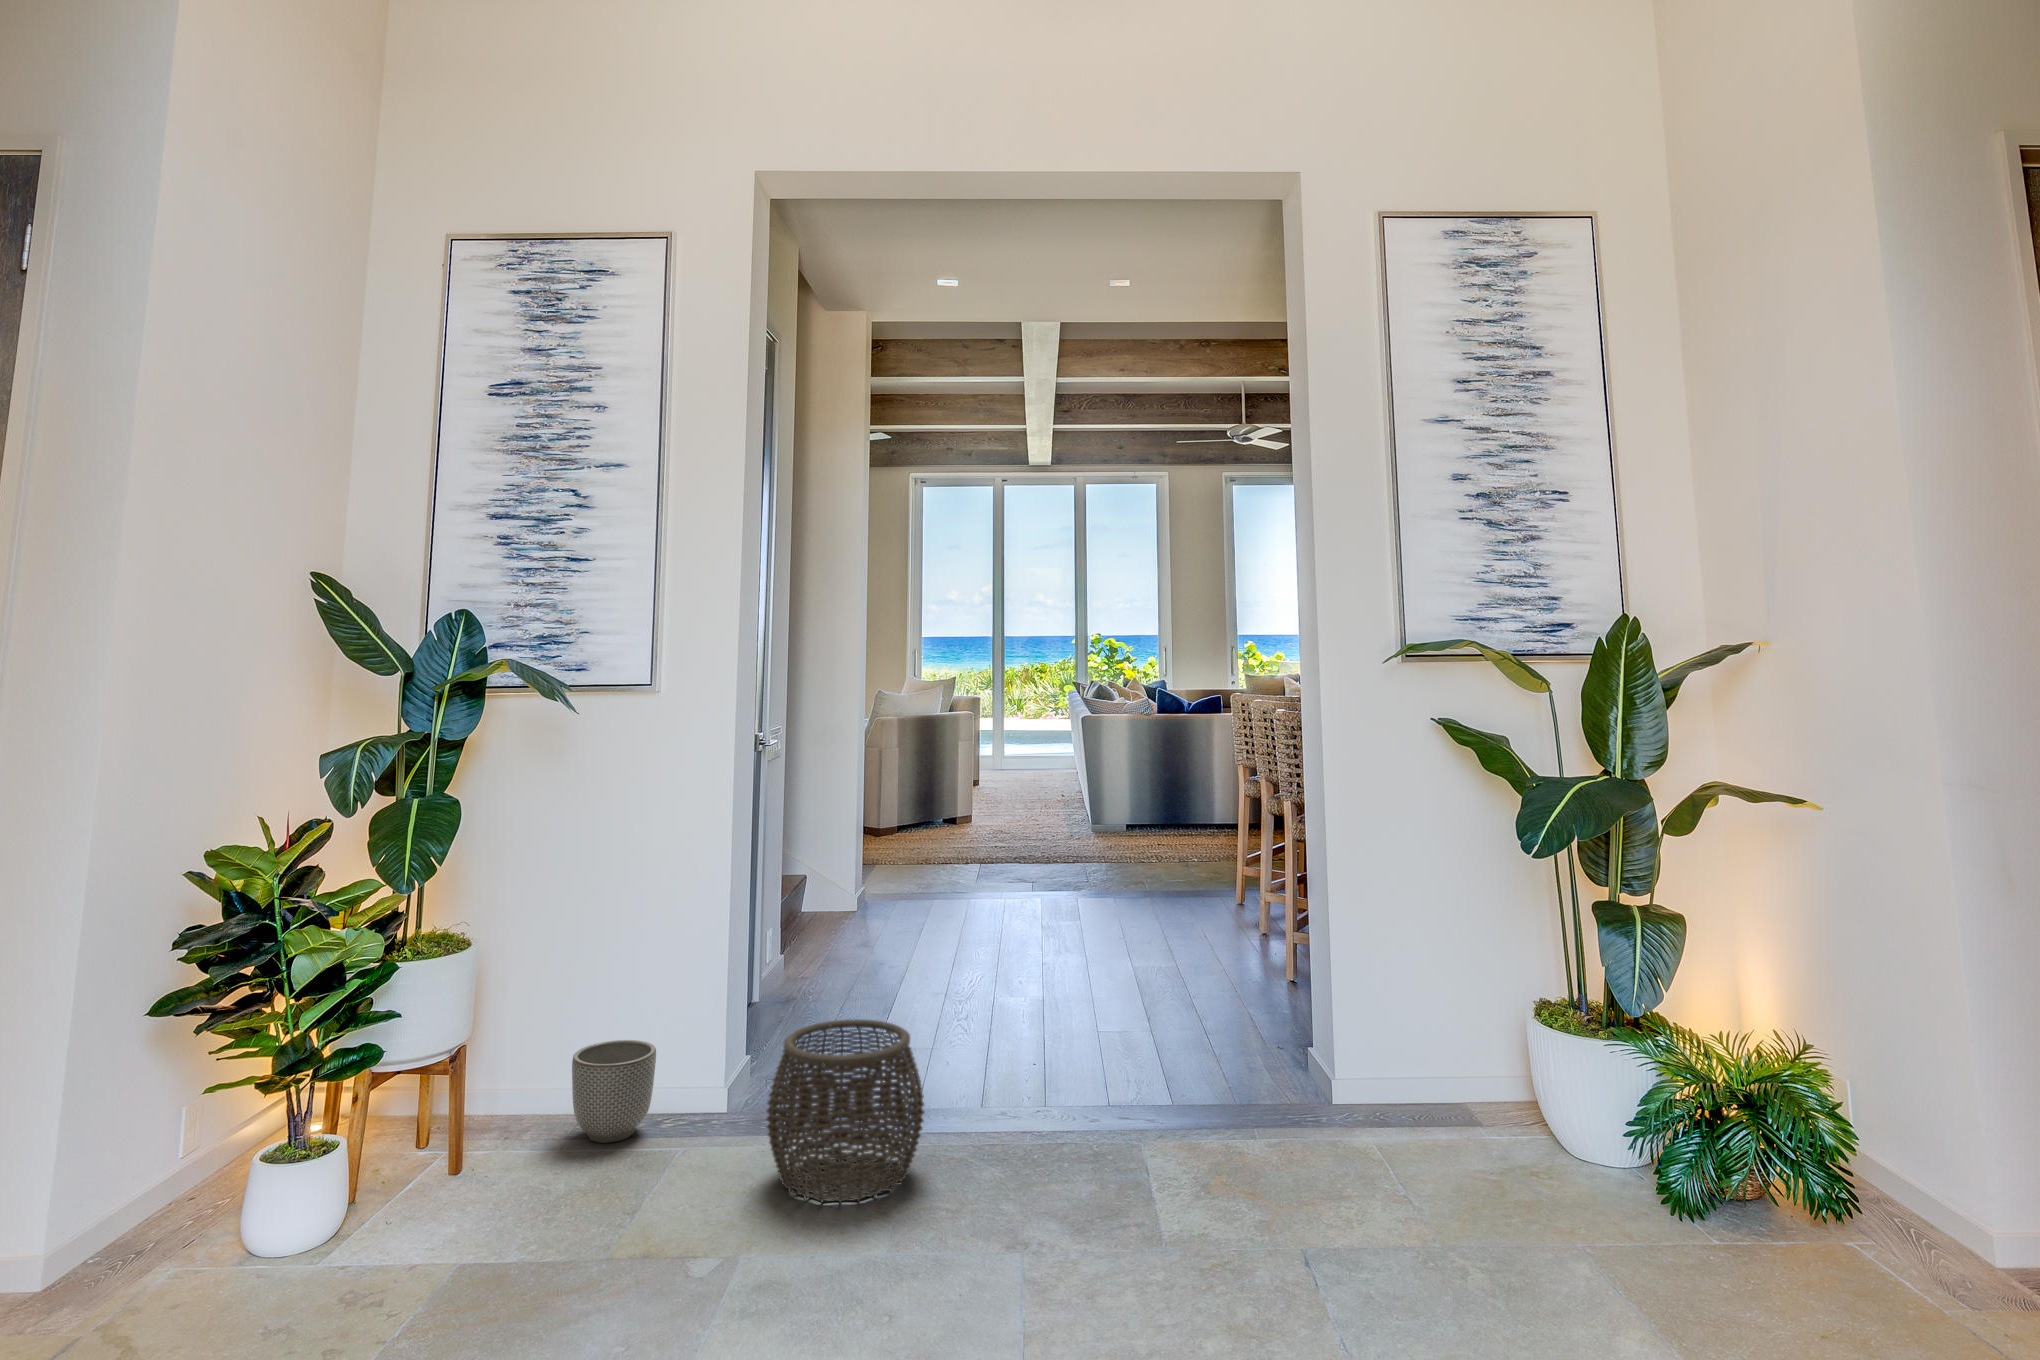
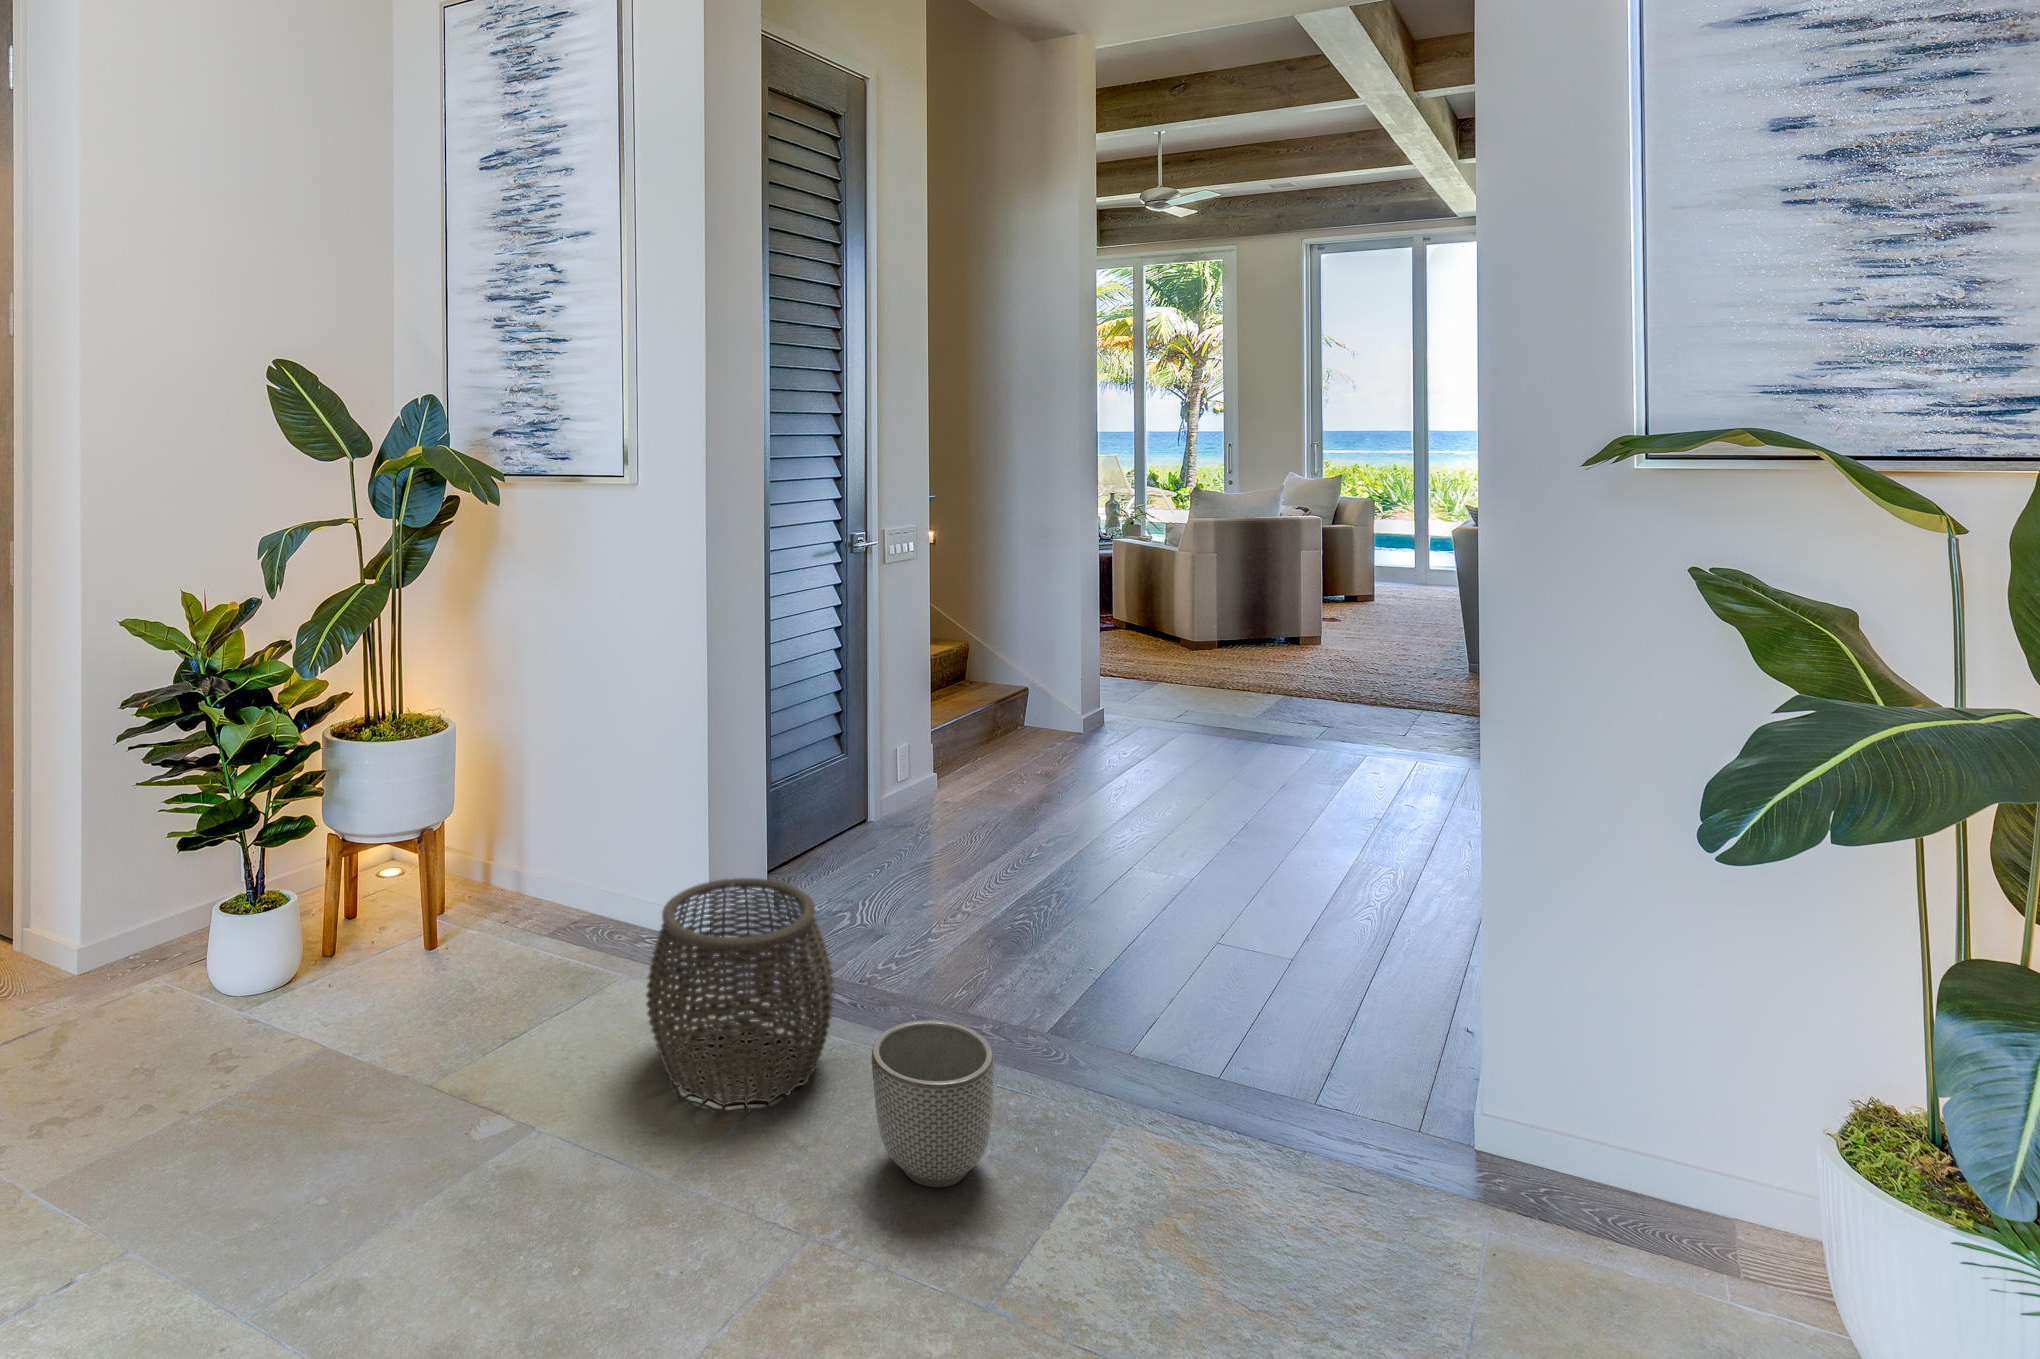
planter: present [572,1040,656,1143] -> present [871,1020,994,1188]

